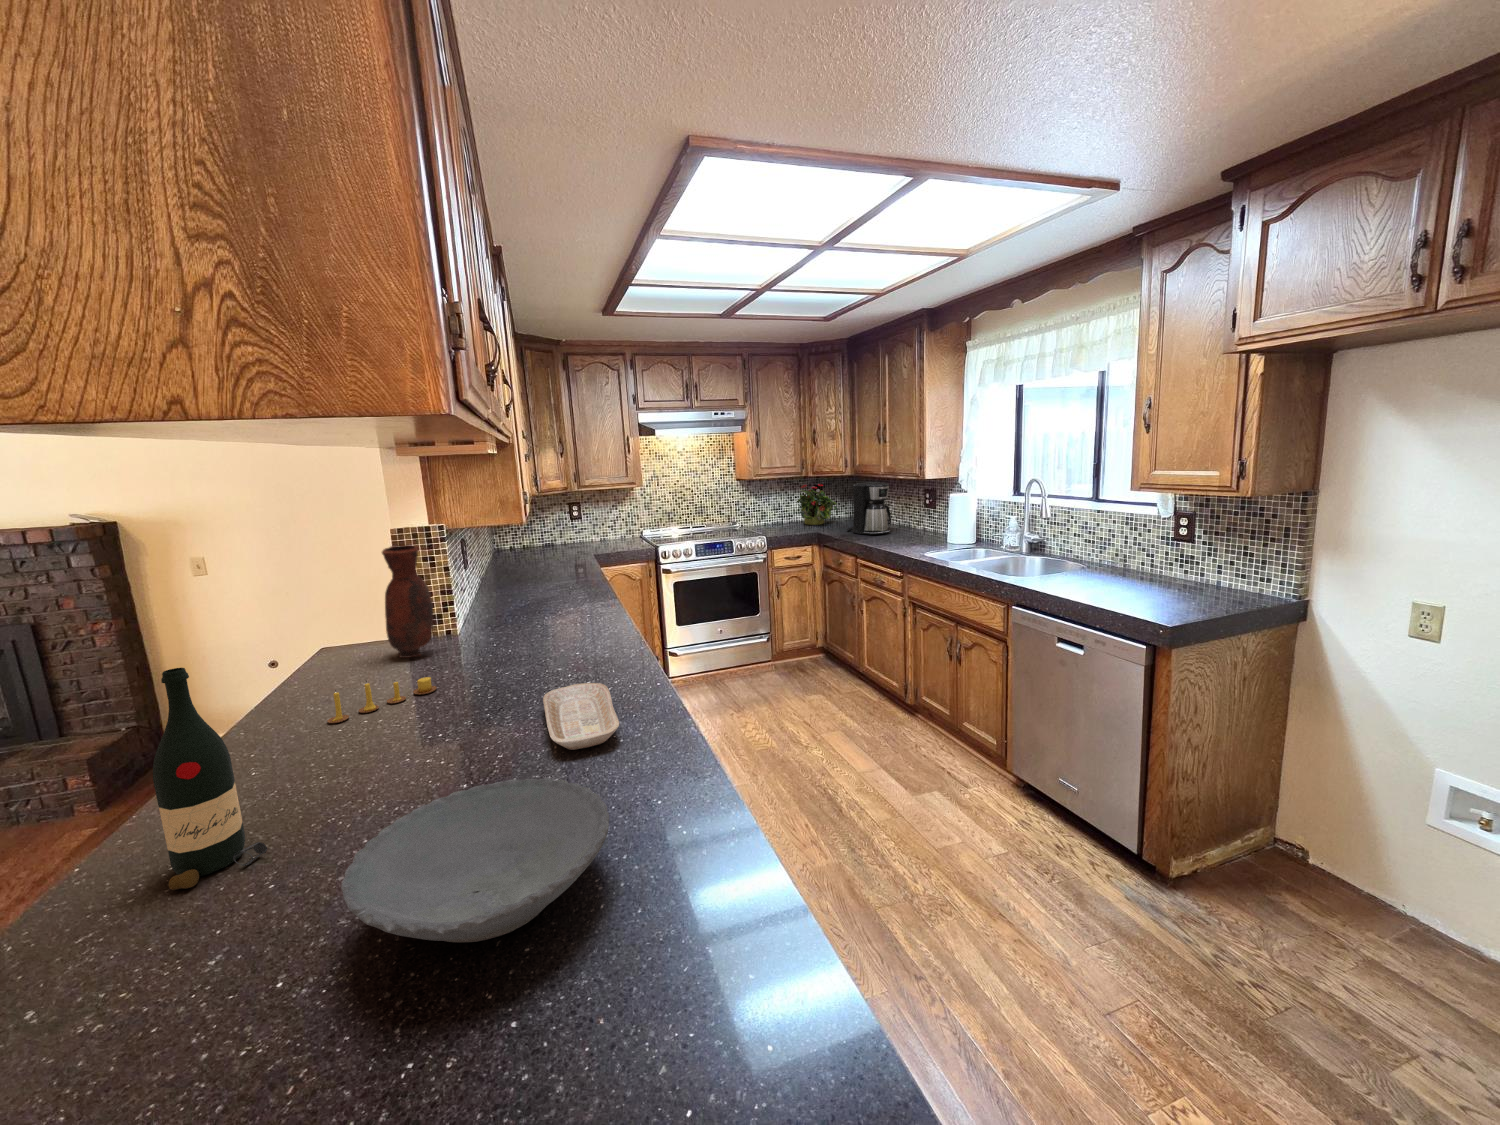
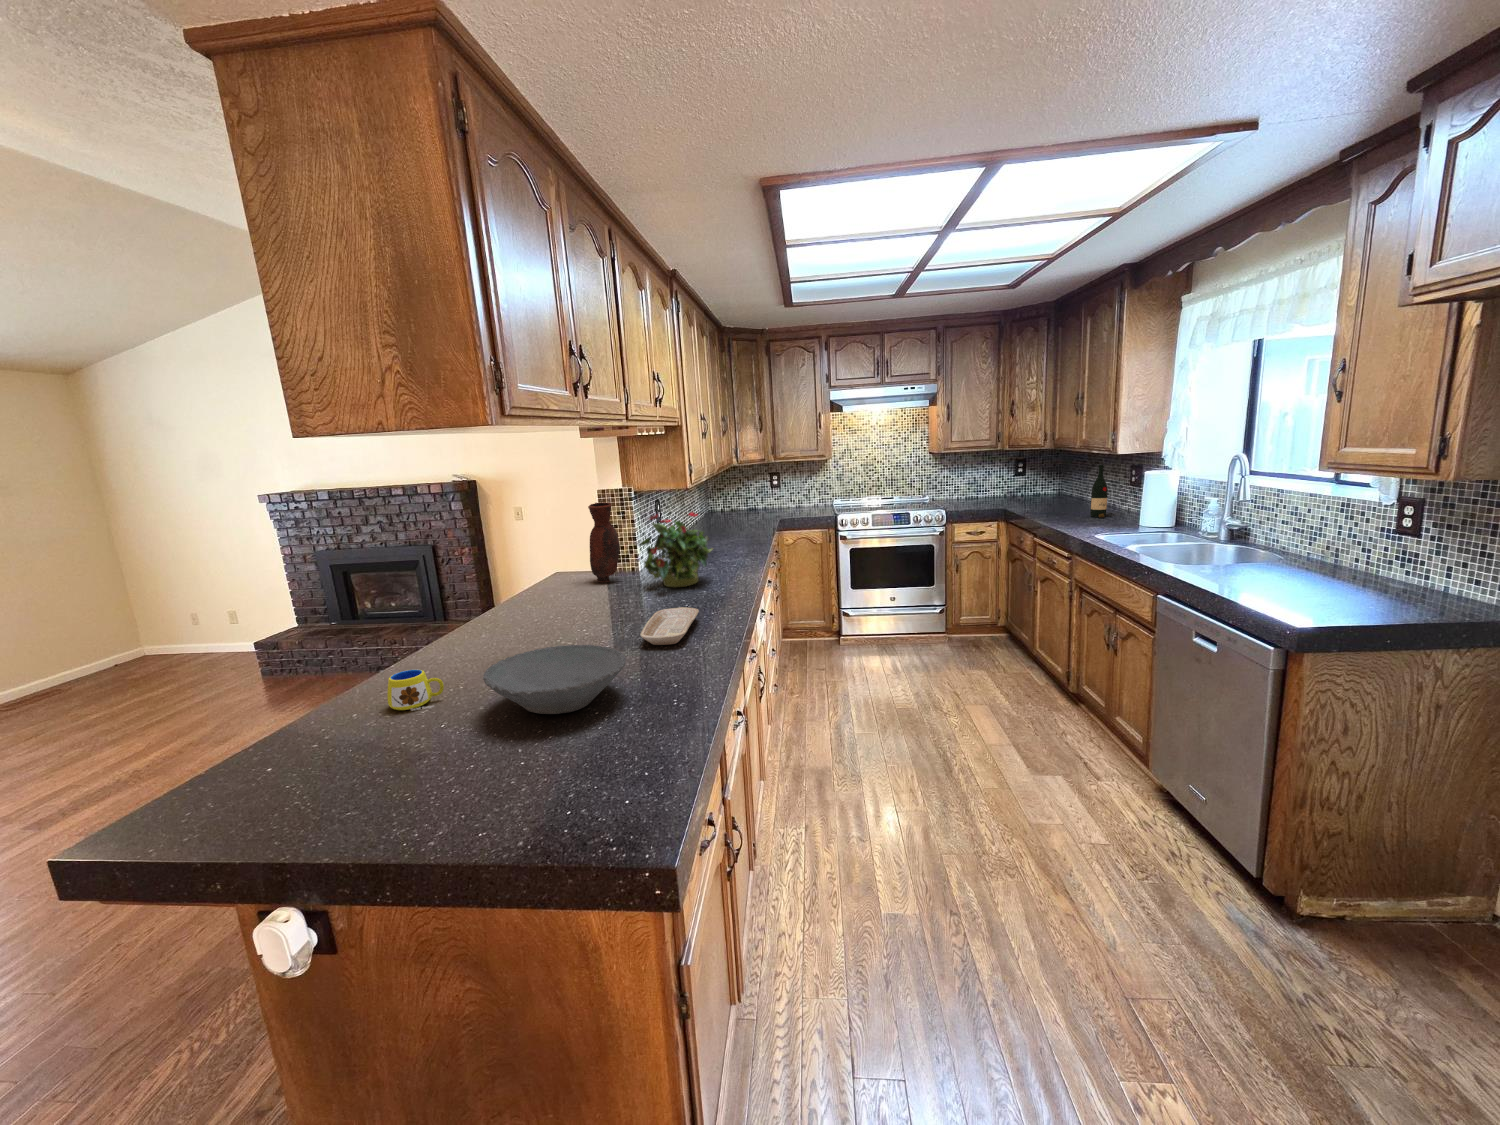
coffee maker: present [847,482,891,535] -> none [1037,456,1088,513]
potted plant: present [796,484,838,525] -> present [639,512,713,587]
wine bottle: present [153,668,267,890] -> present [1090,465,1113,518]
candle: present [327,677,437,723] -> none [538,589,606,613]
mug: none [68,913,219,1028] -> present [387,669,444,711]

